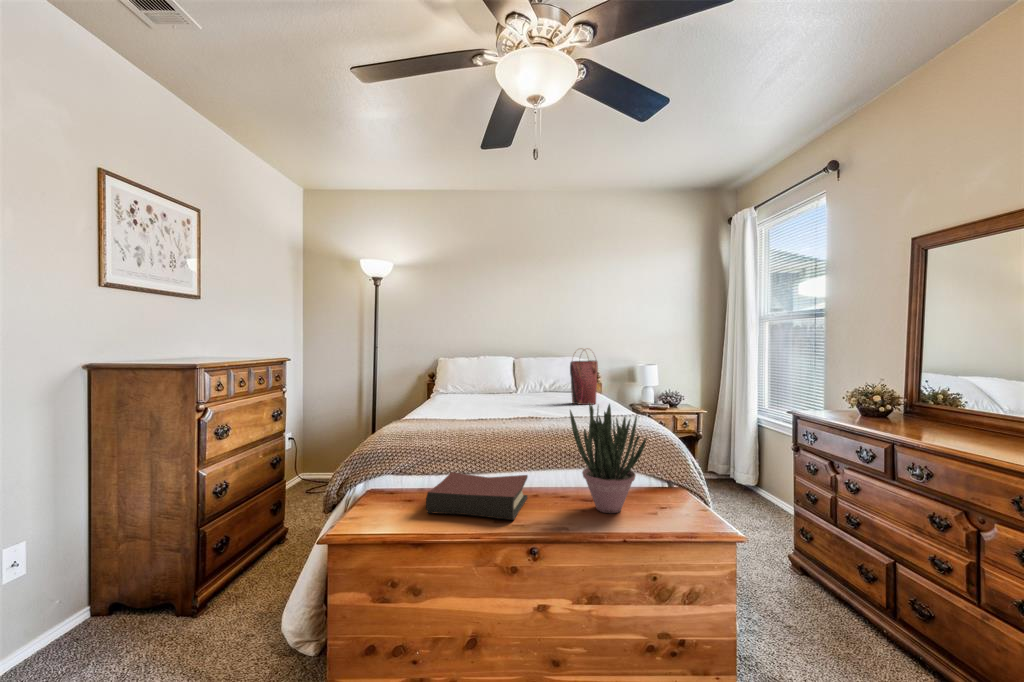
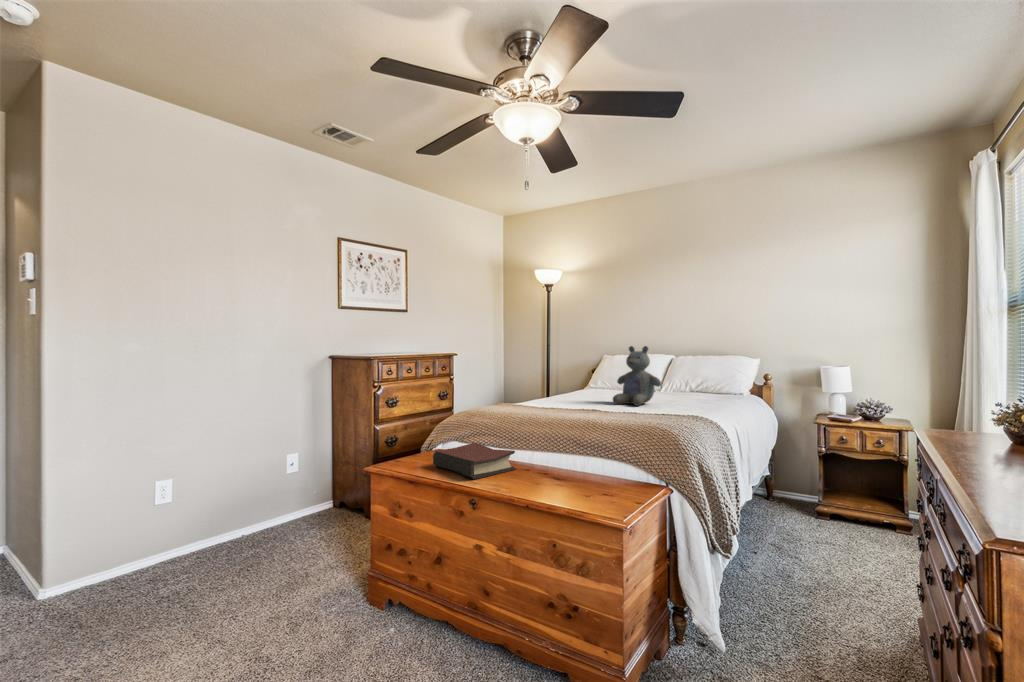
stuffed bear: none [514,348,563,410] -> present [613,346,661,406]
handbag: present [570,349,598,405] -> none [679,346,719,405]
potted plant: present [570,403,647,513] -> none [525,394,577,489]

